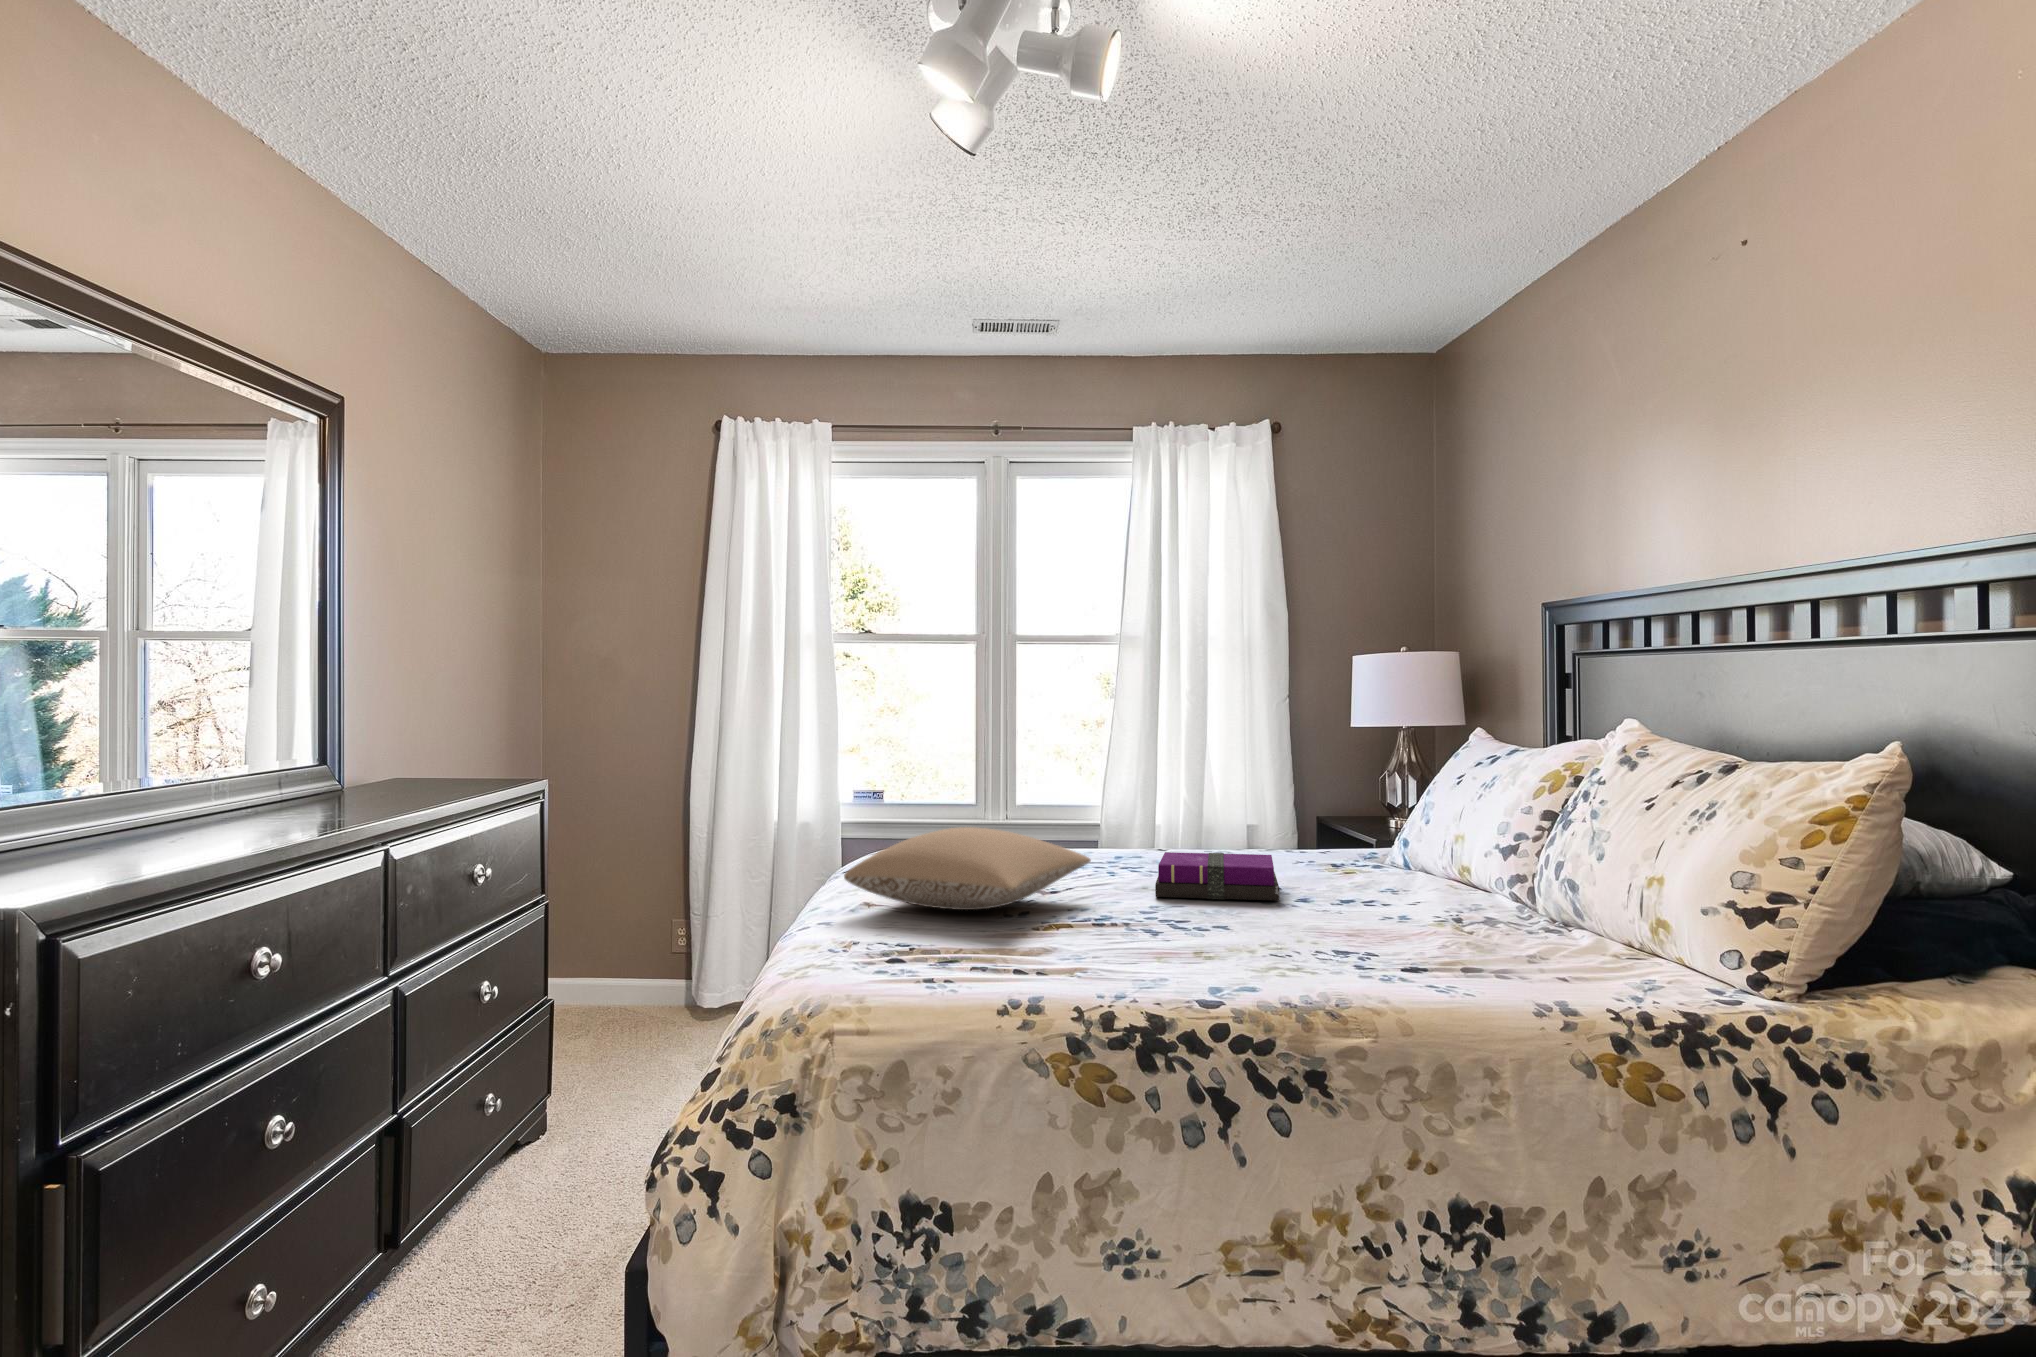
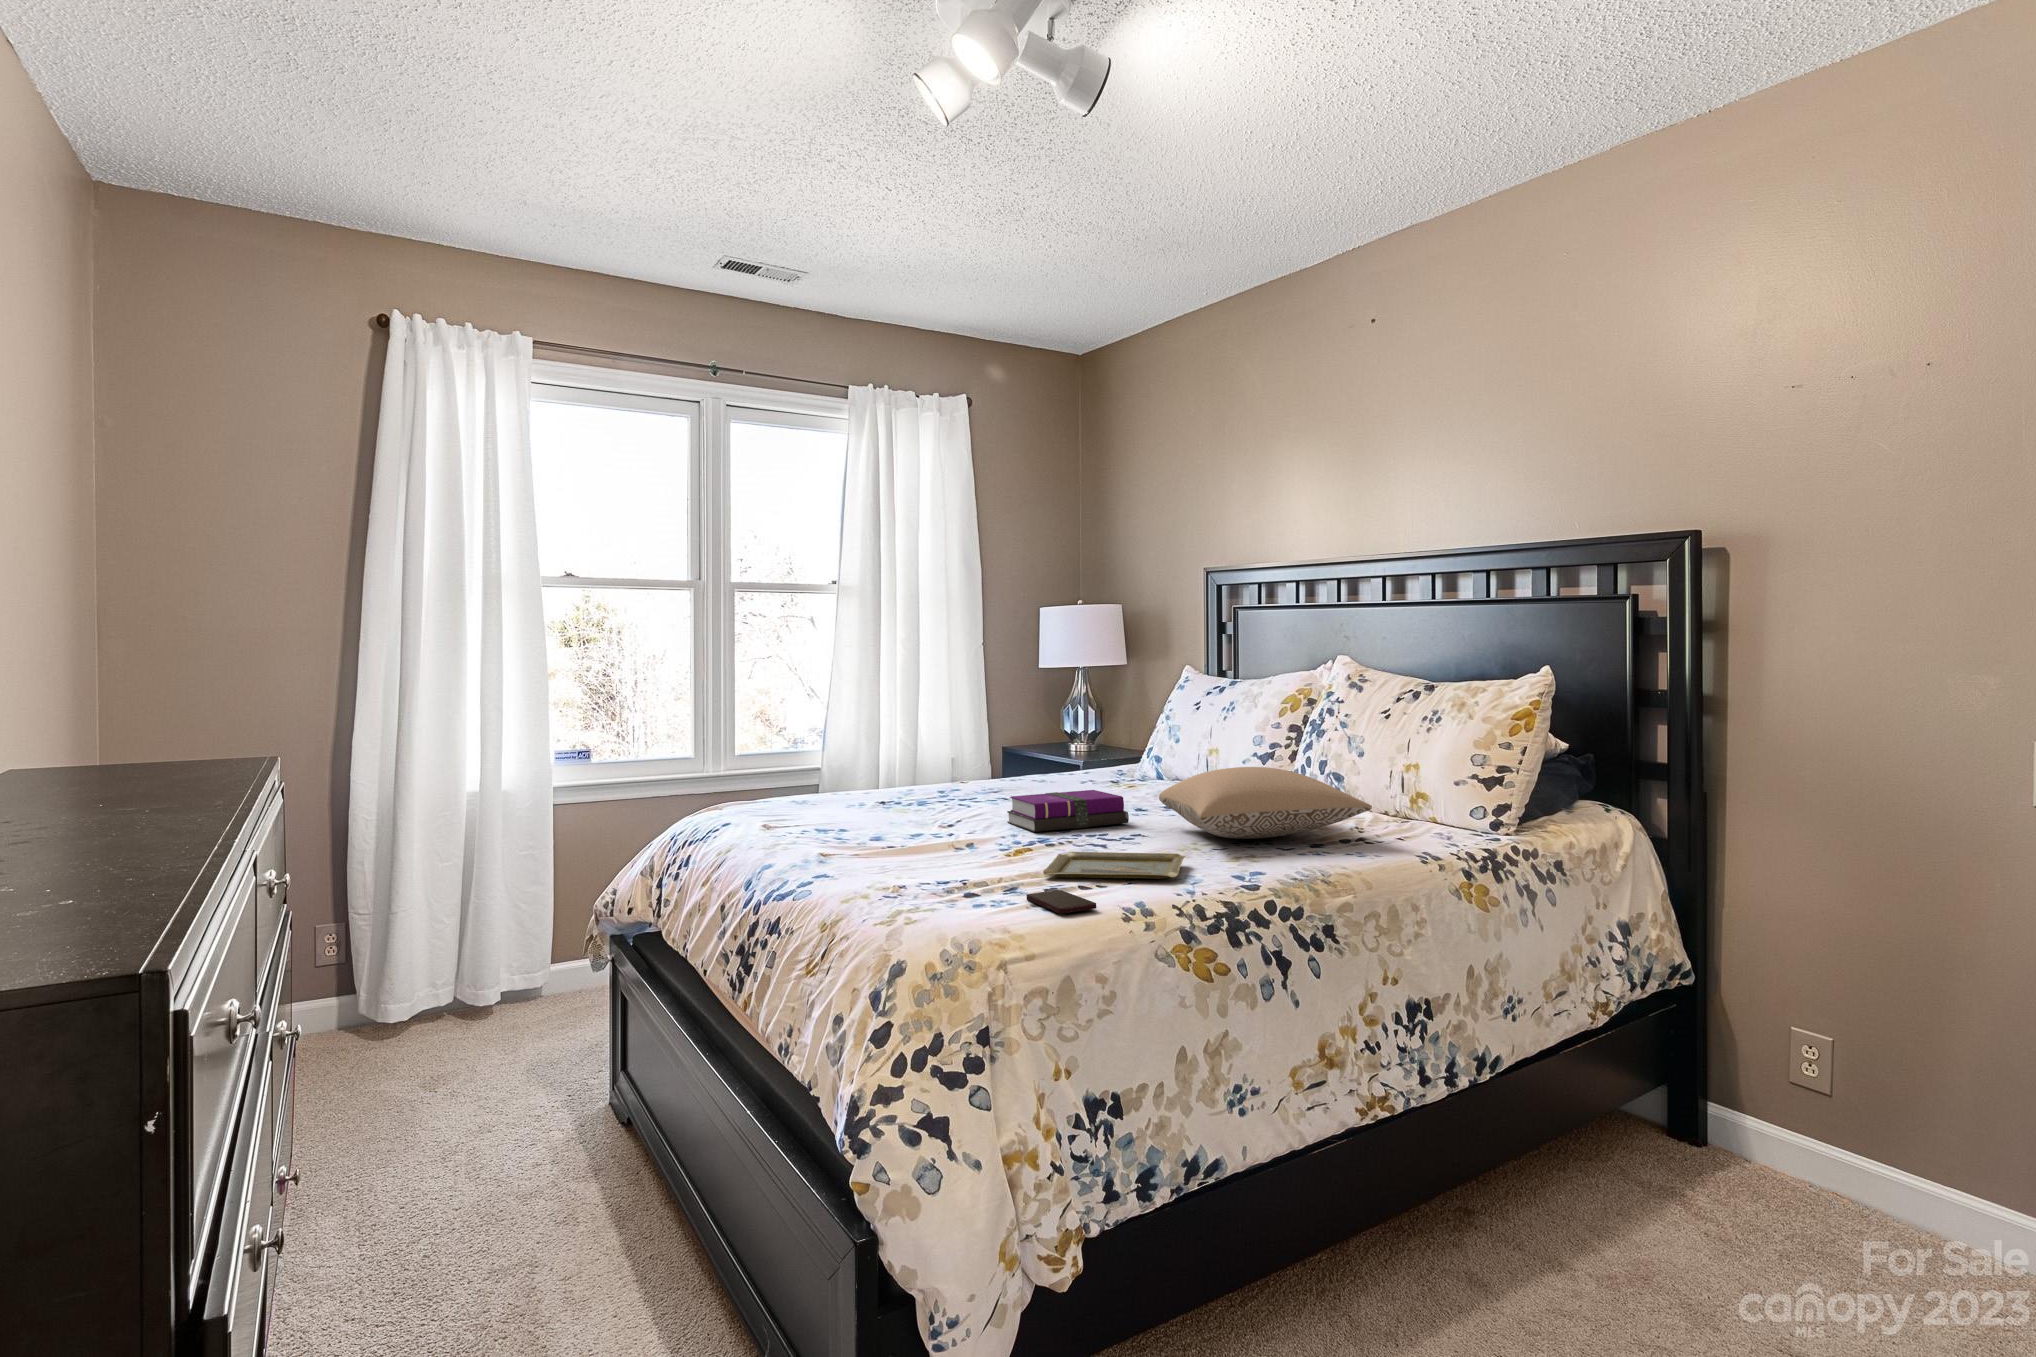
pillow: present [844,827,1091,910] -> present [1159,767,1372,839]
tray: none [1031,926,1209,975] -> present [1043,852,1185,879]
smartphone: none [943,966,1001,994] -> present [1026,890,1096,914]

